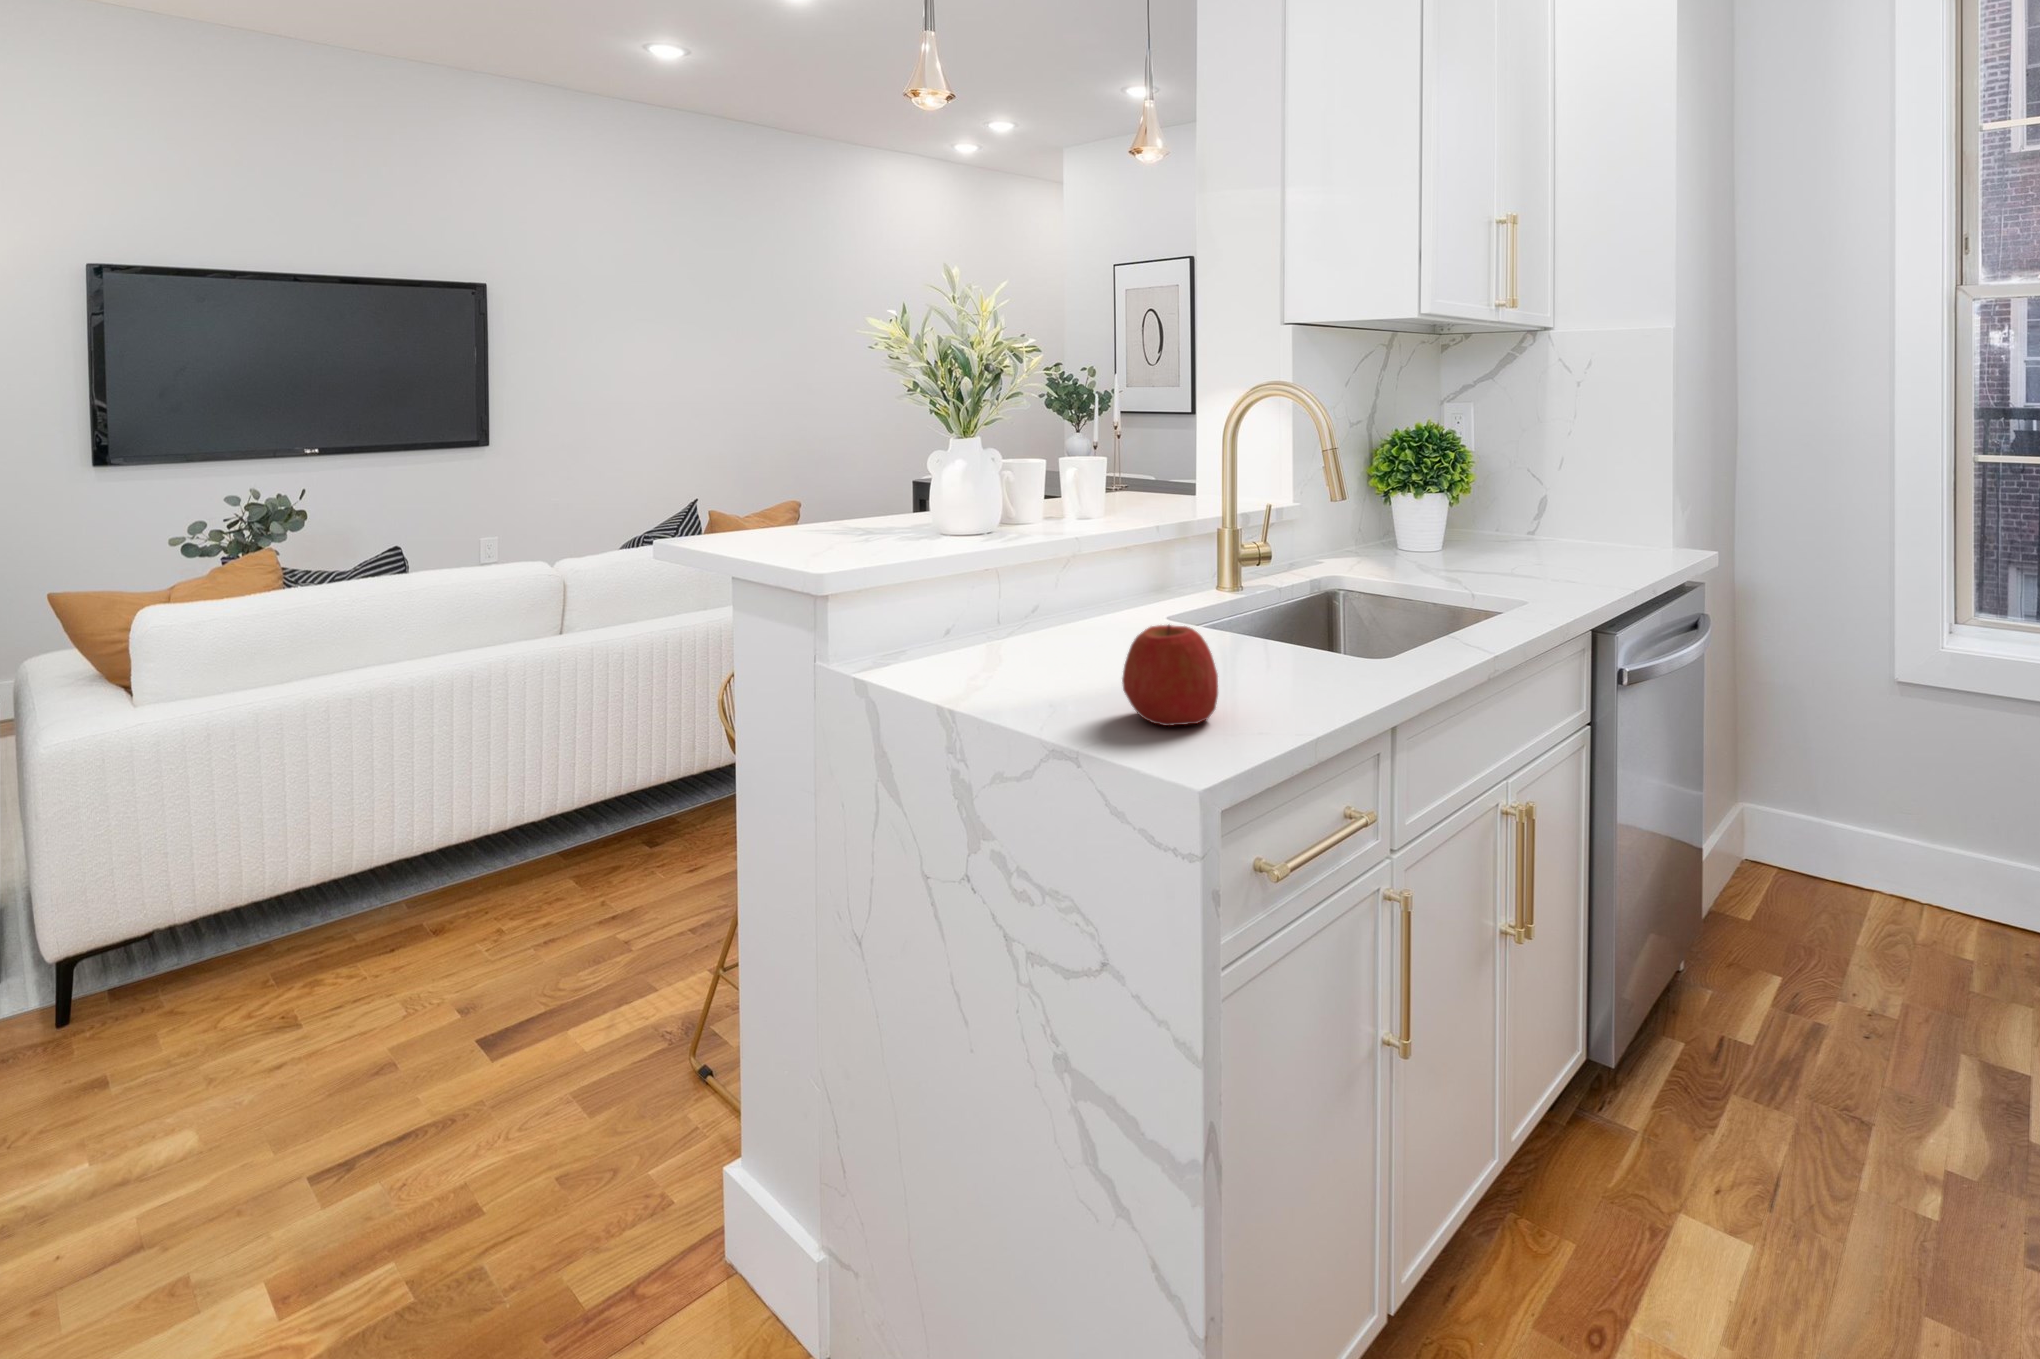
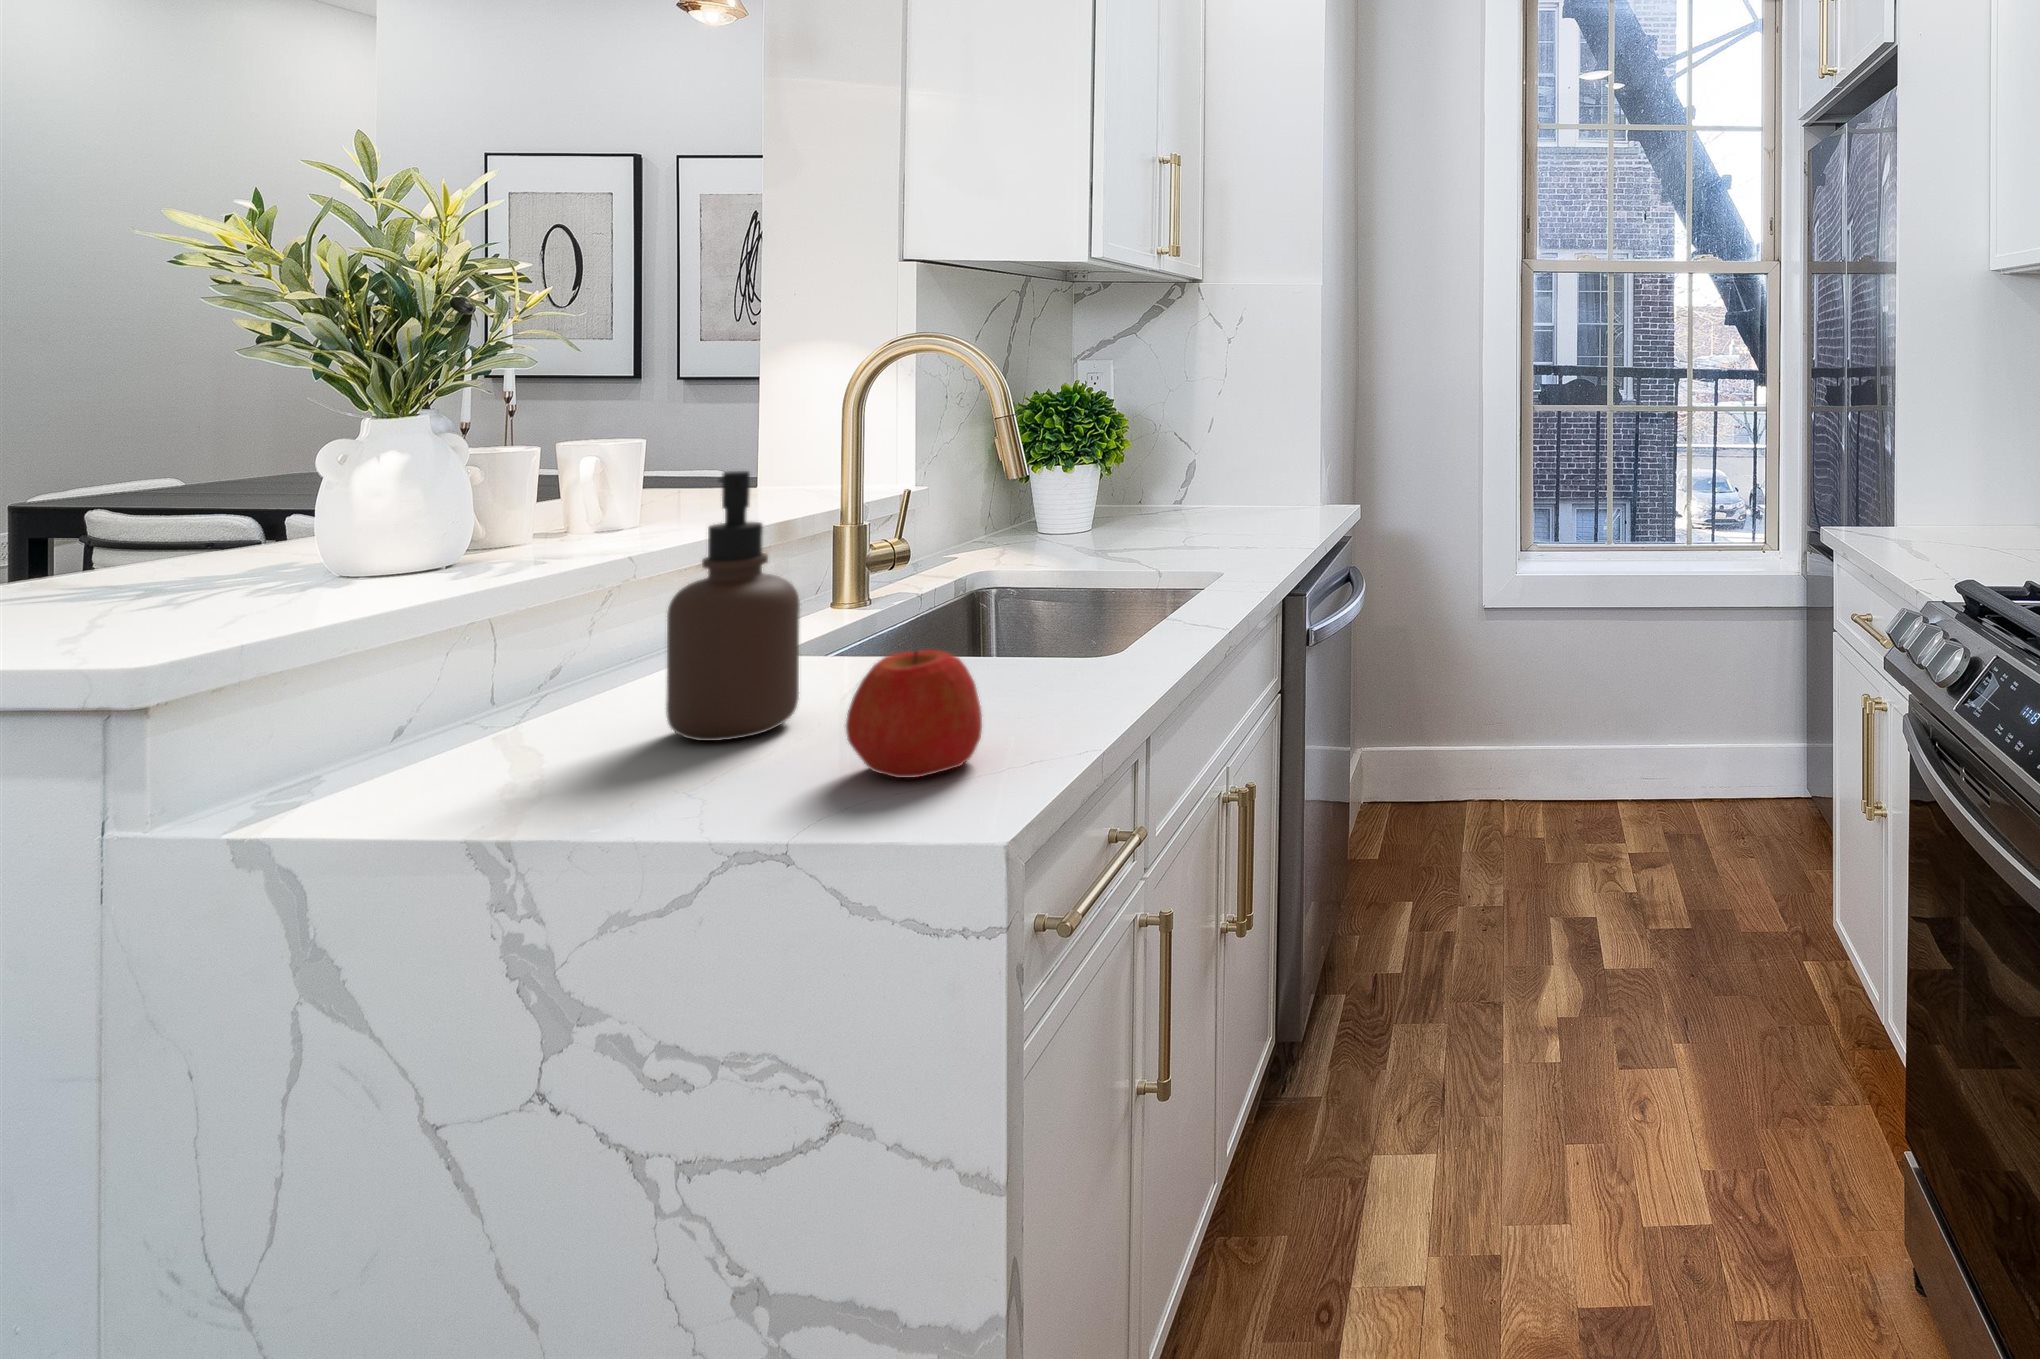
soap dispenser: none [1044,478,1126,674] -> present [666,471,800,741]

